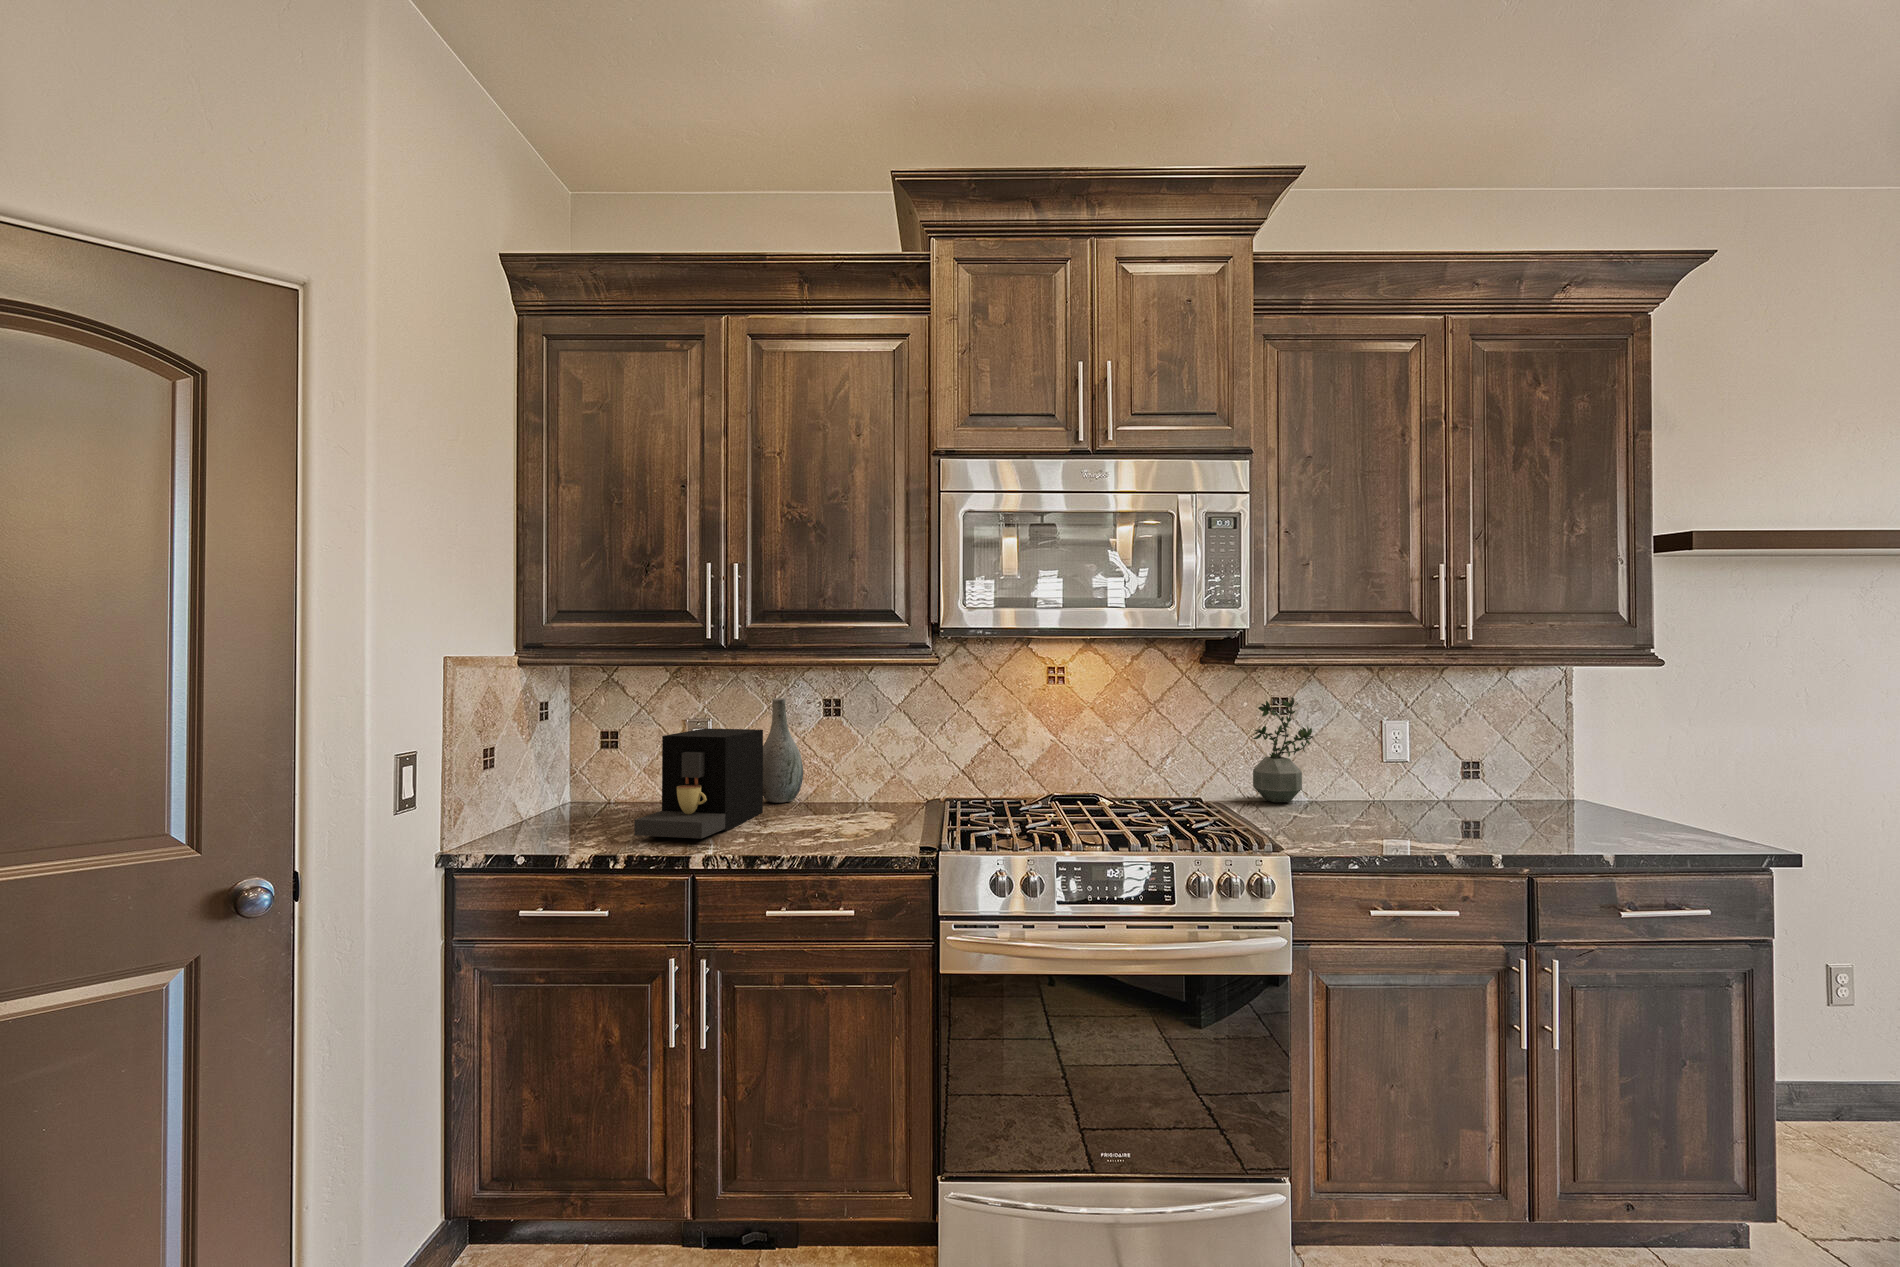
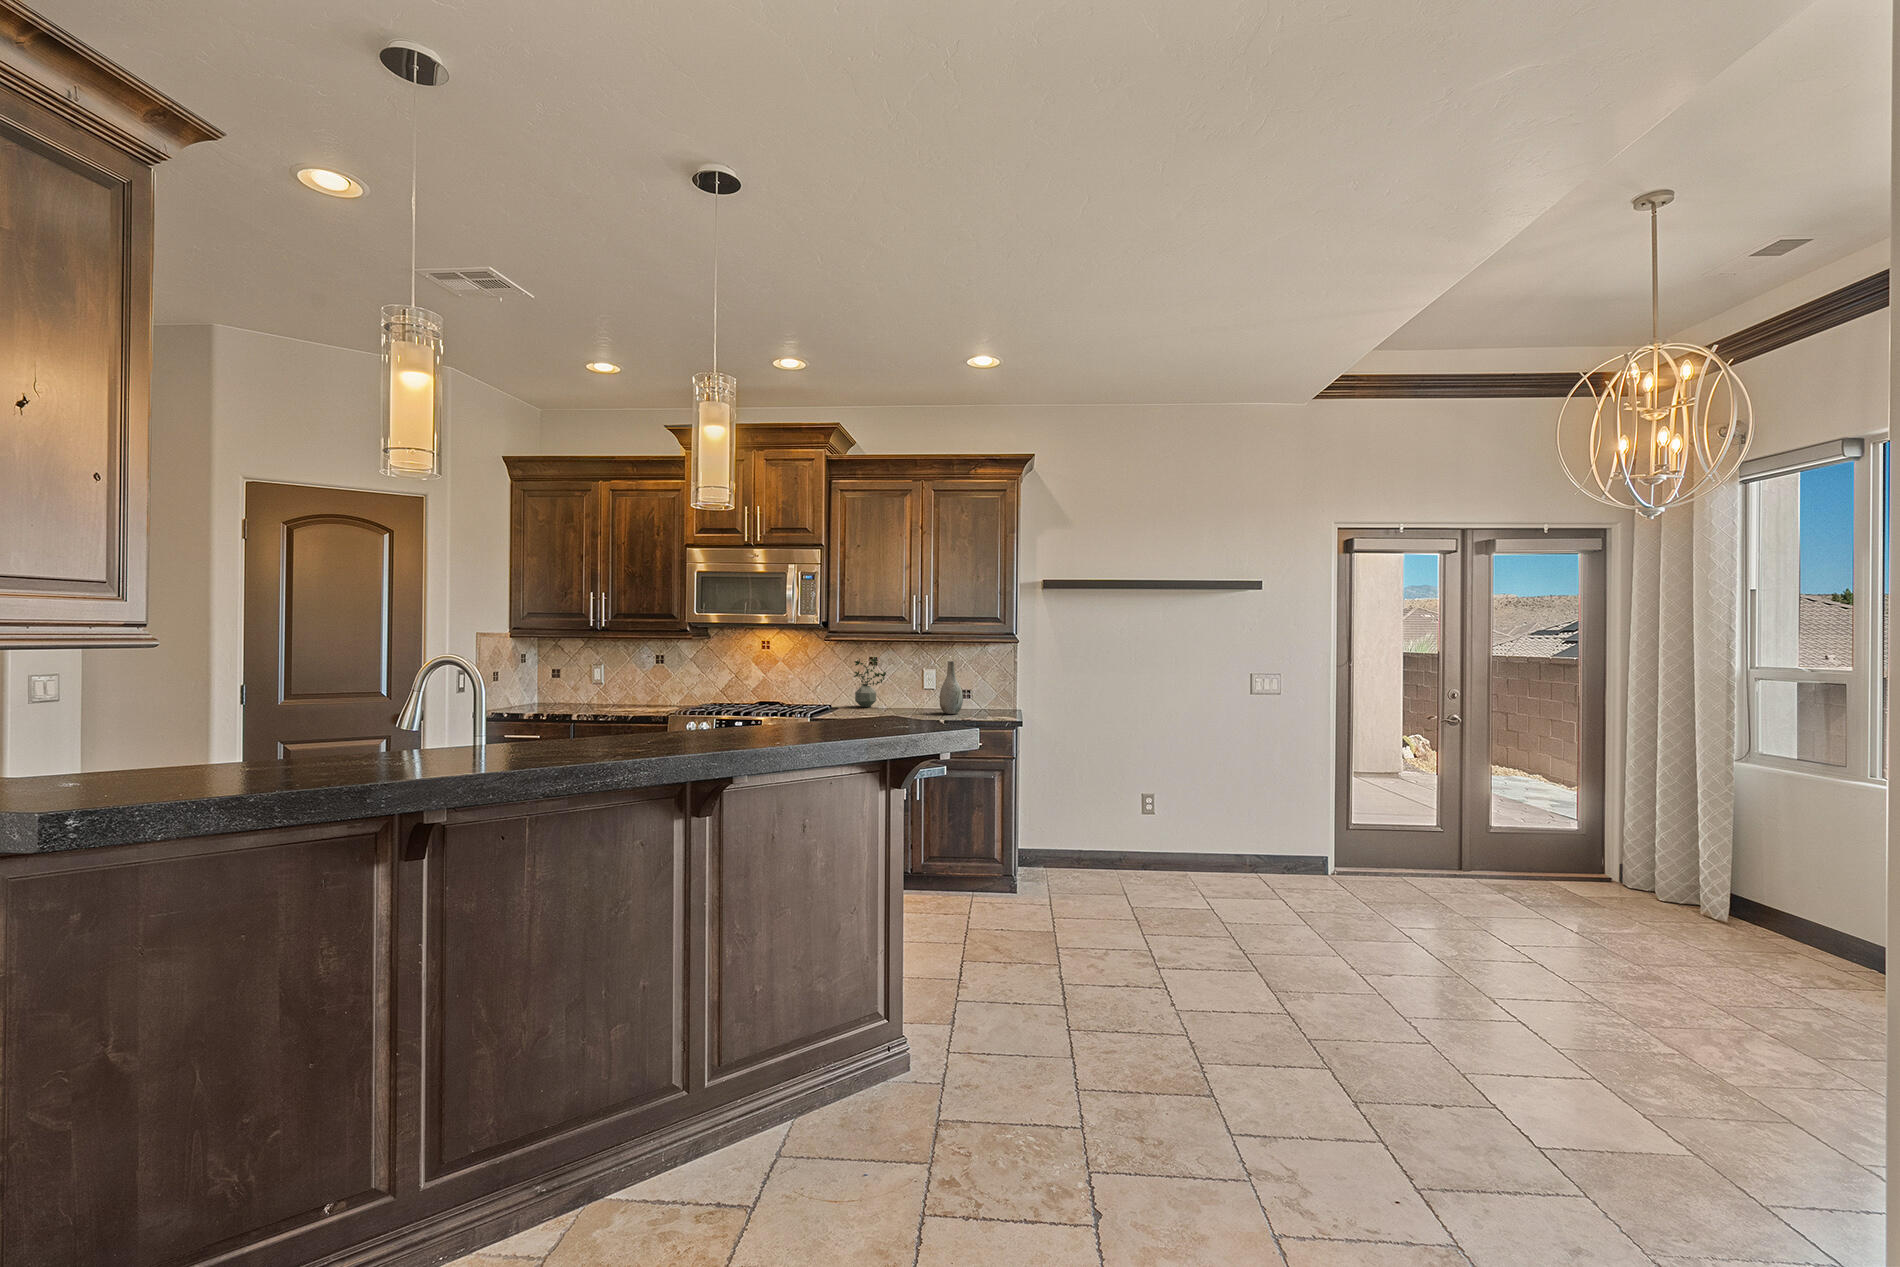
vase: present [763,698,803,803] -> present [939,661,963,714]
coffee maker: present [634,728,763,839] -> none [556,668,621,711]

